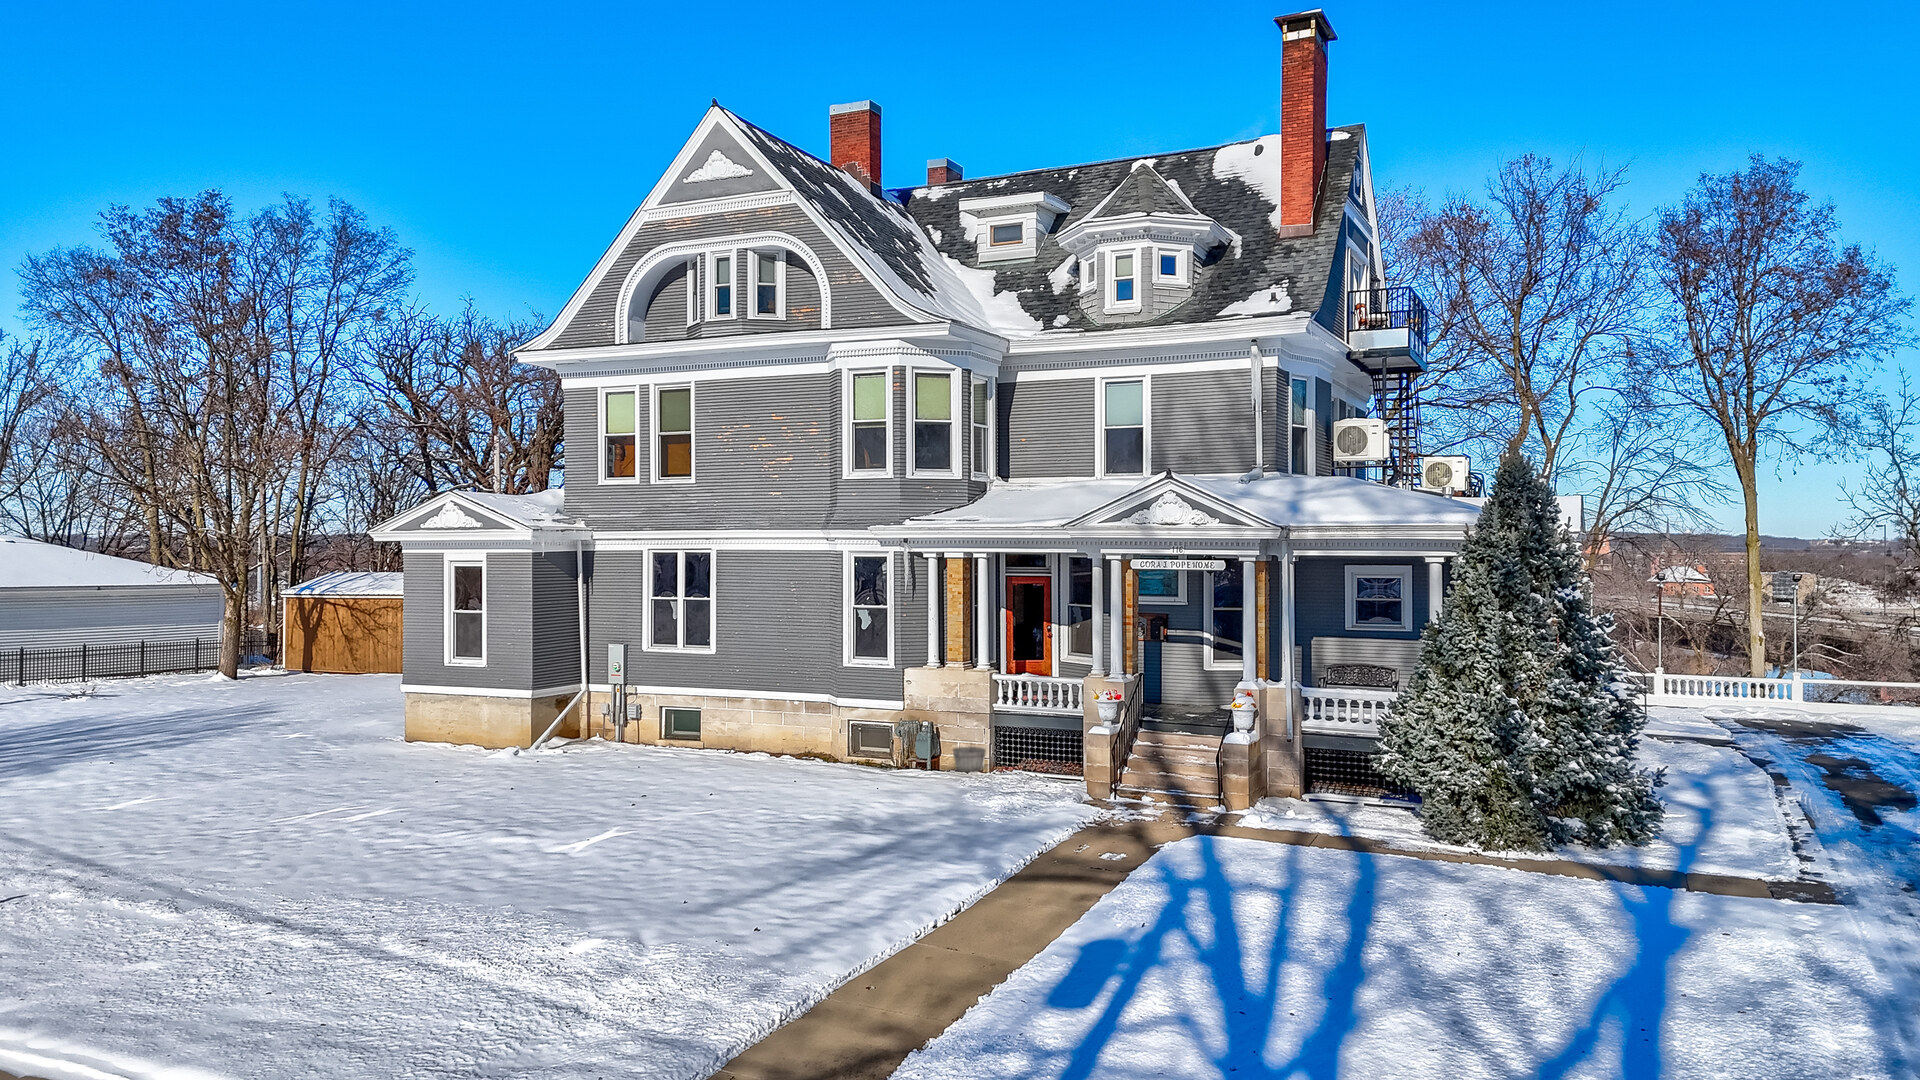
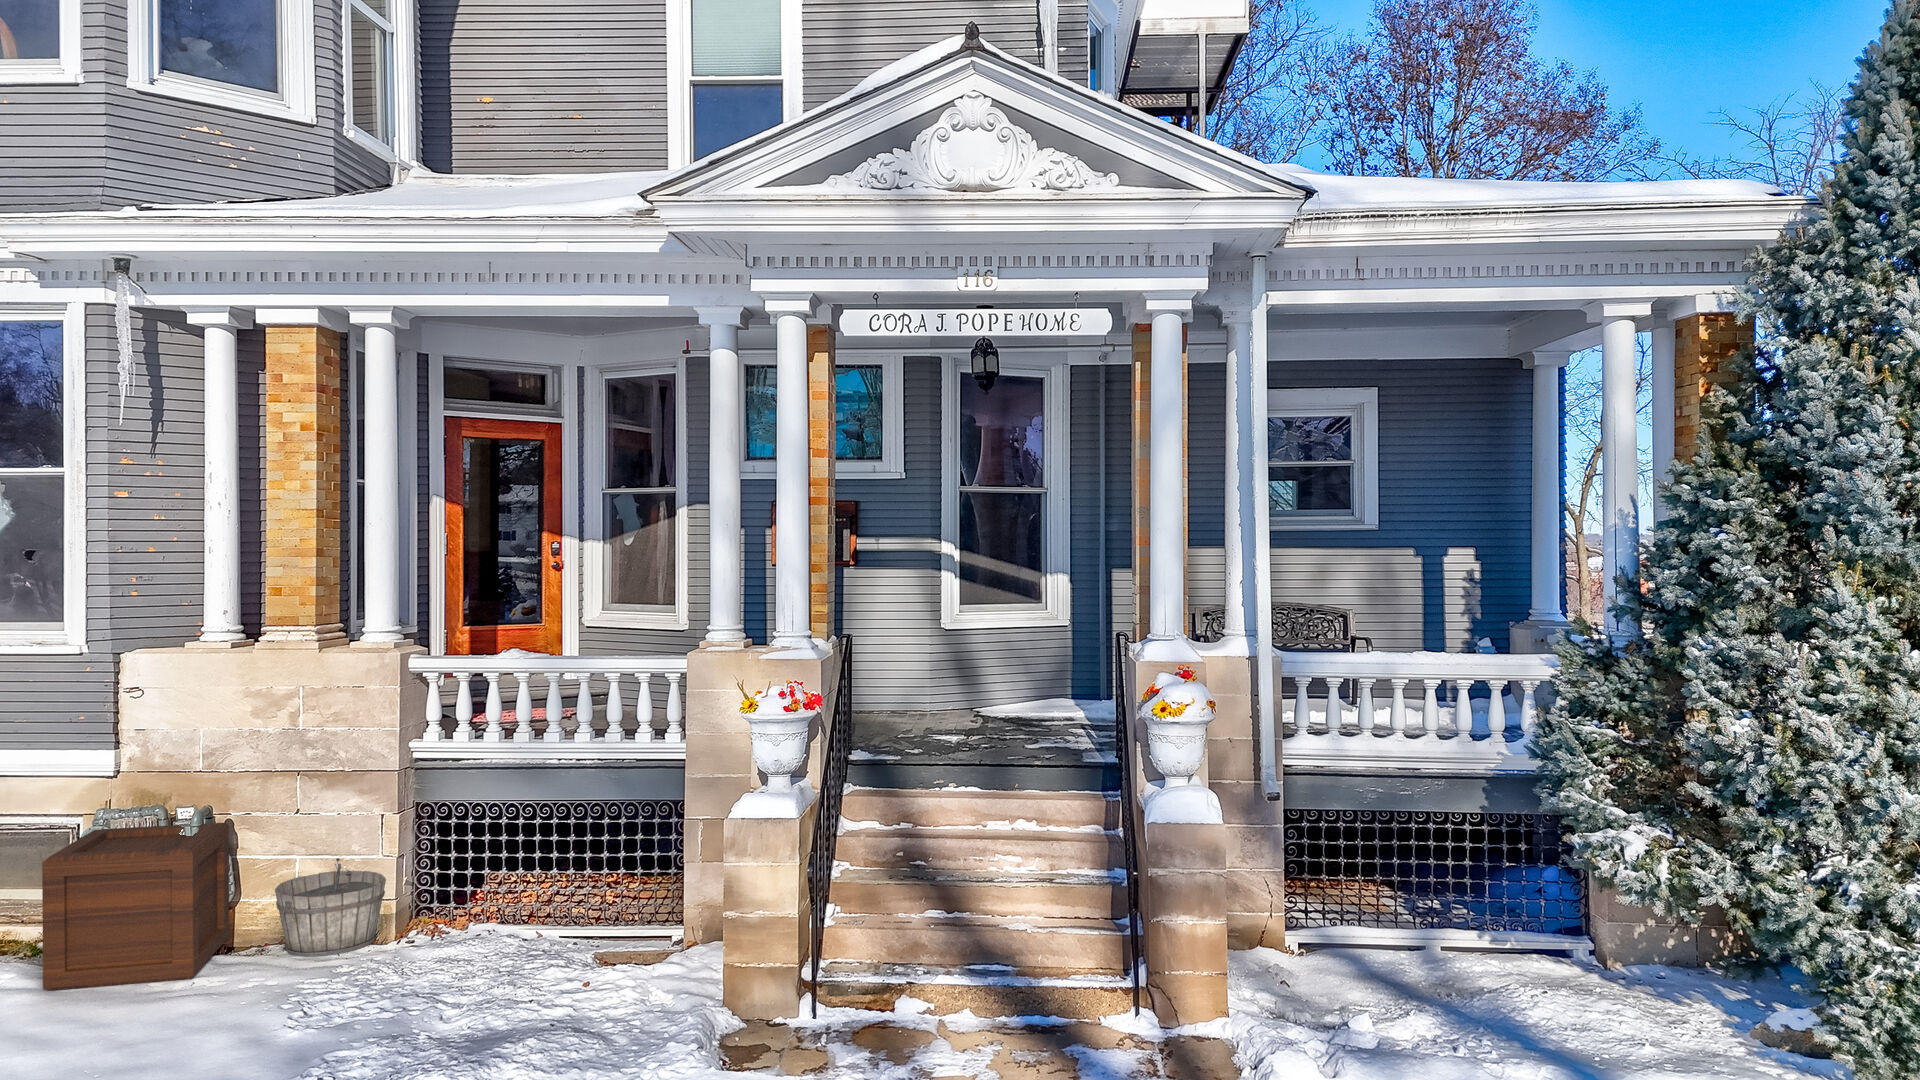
wooden crate: none [891,727,938,774] -> present [42,823,229,991]

